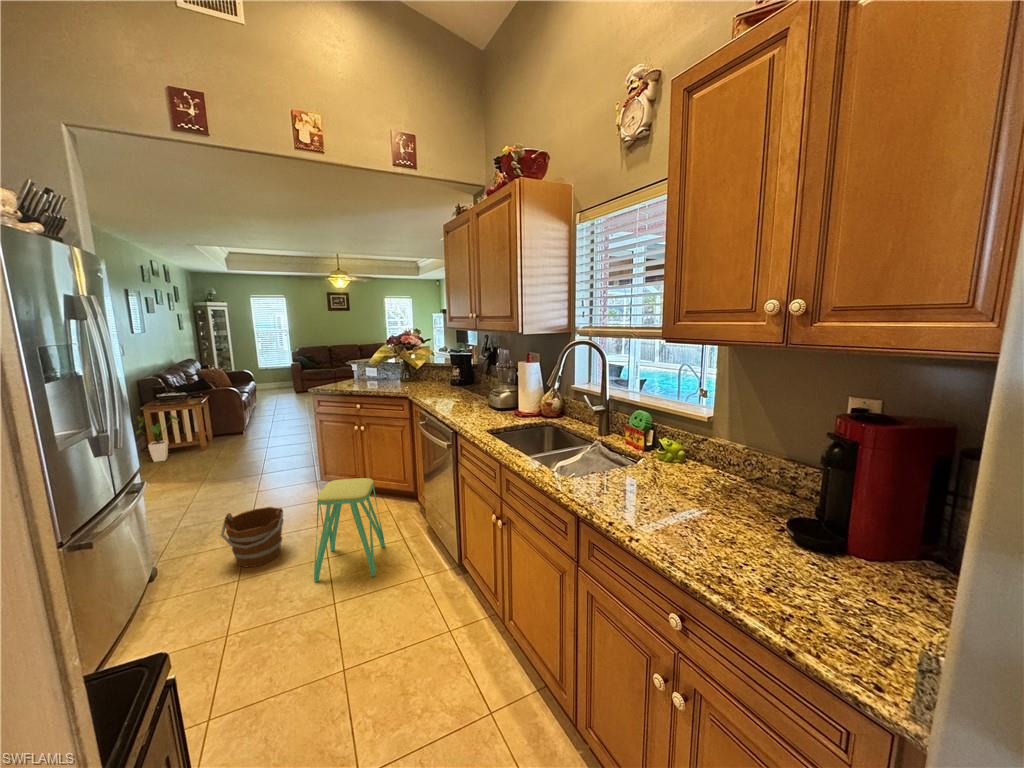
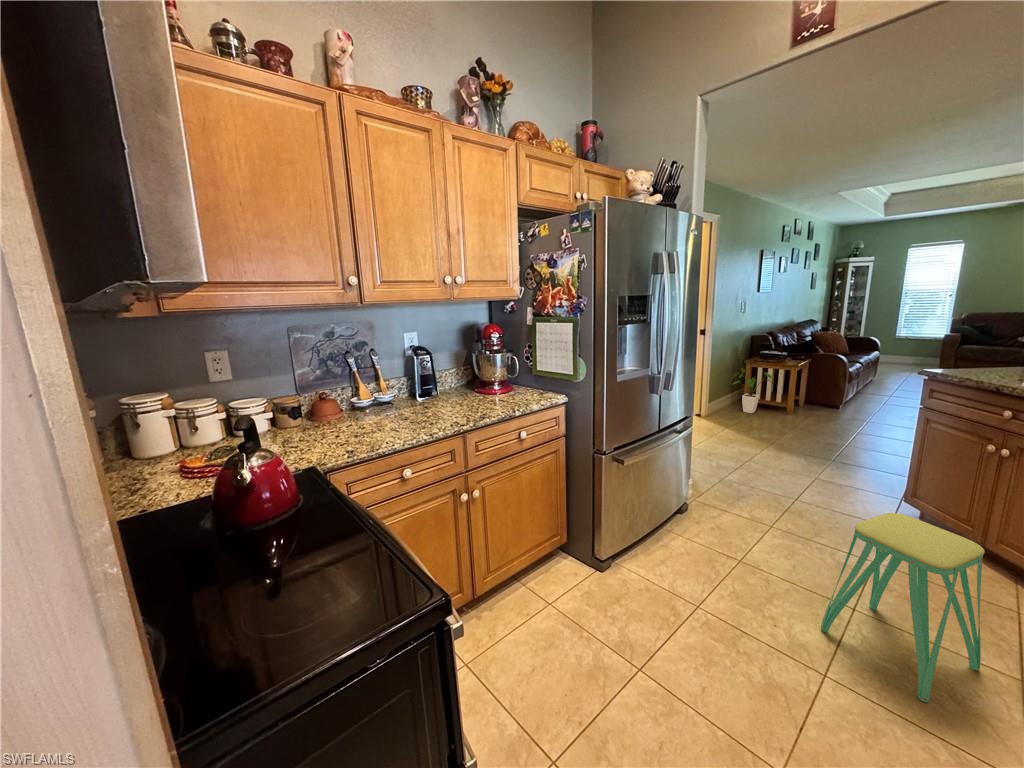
bucket: present [221,507,284,567] -> none [741,488,817,564]

